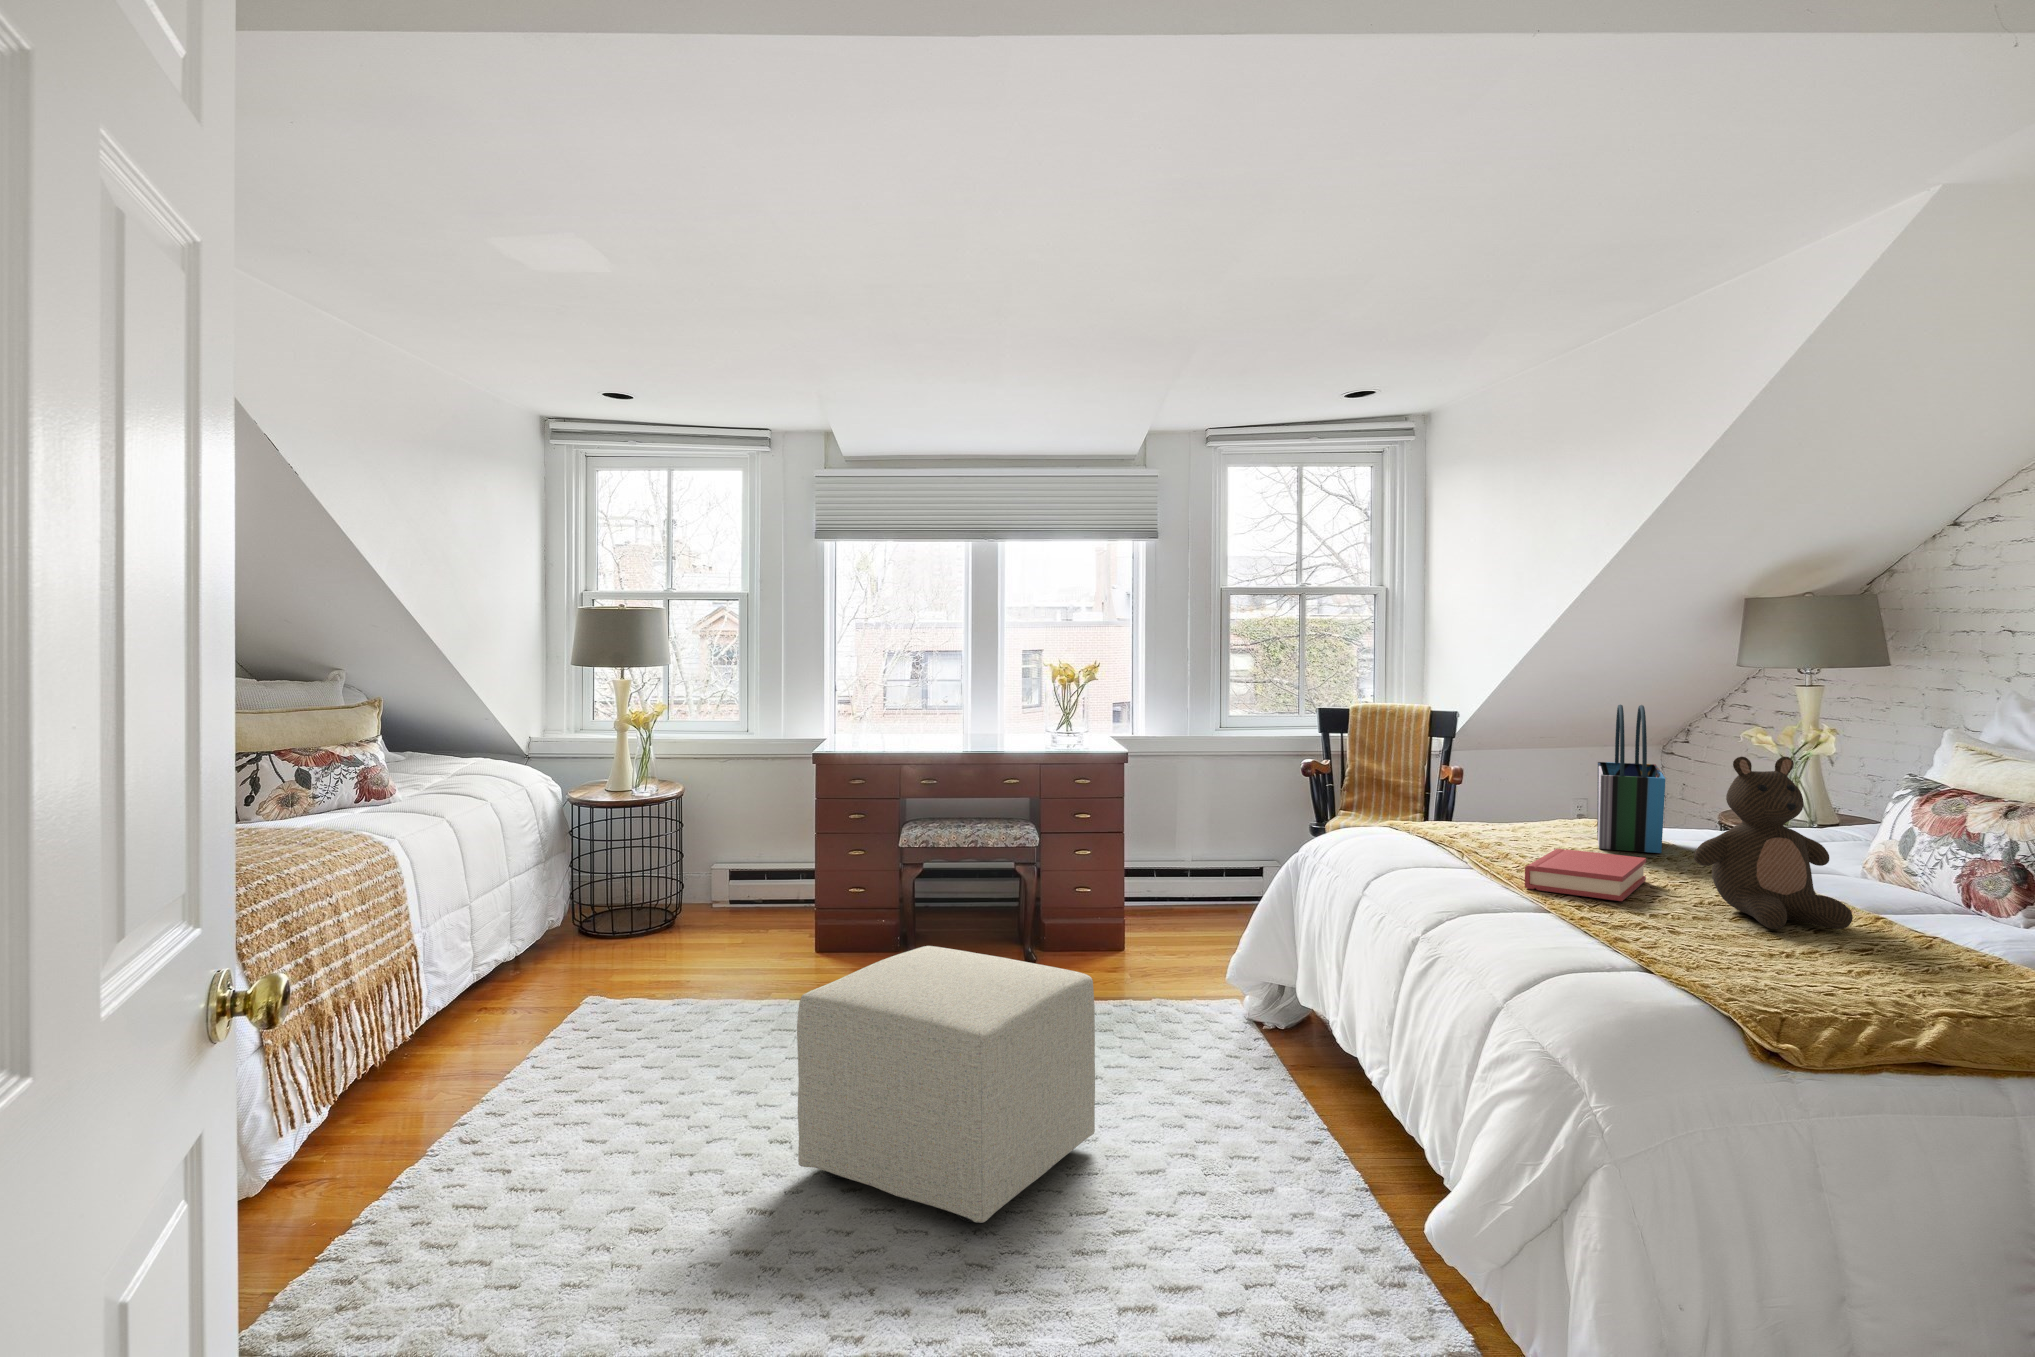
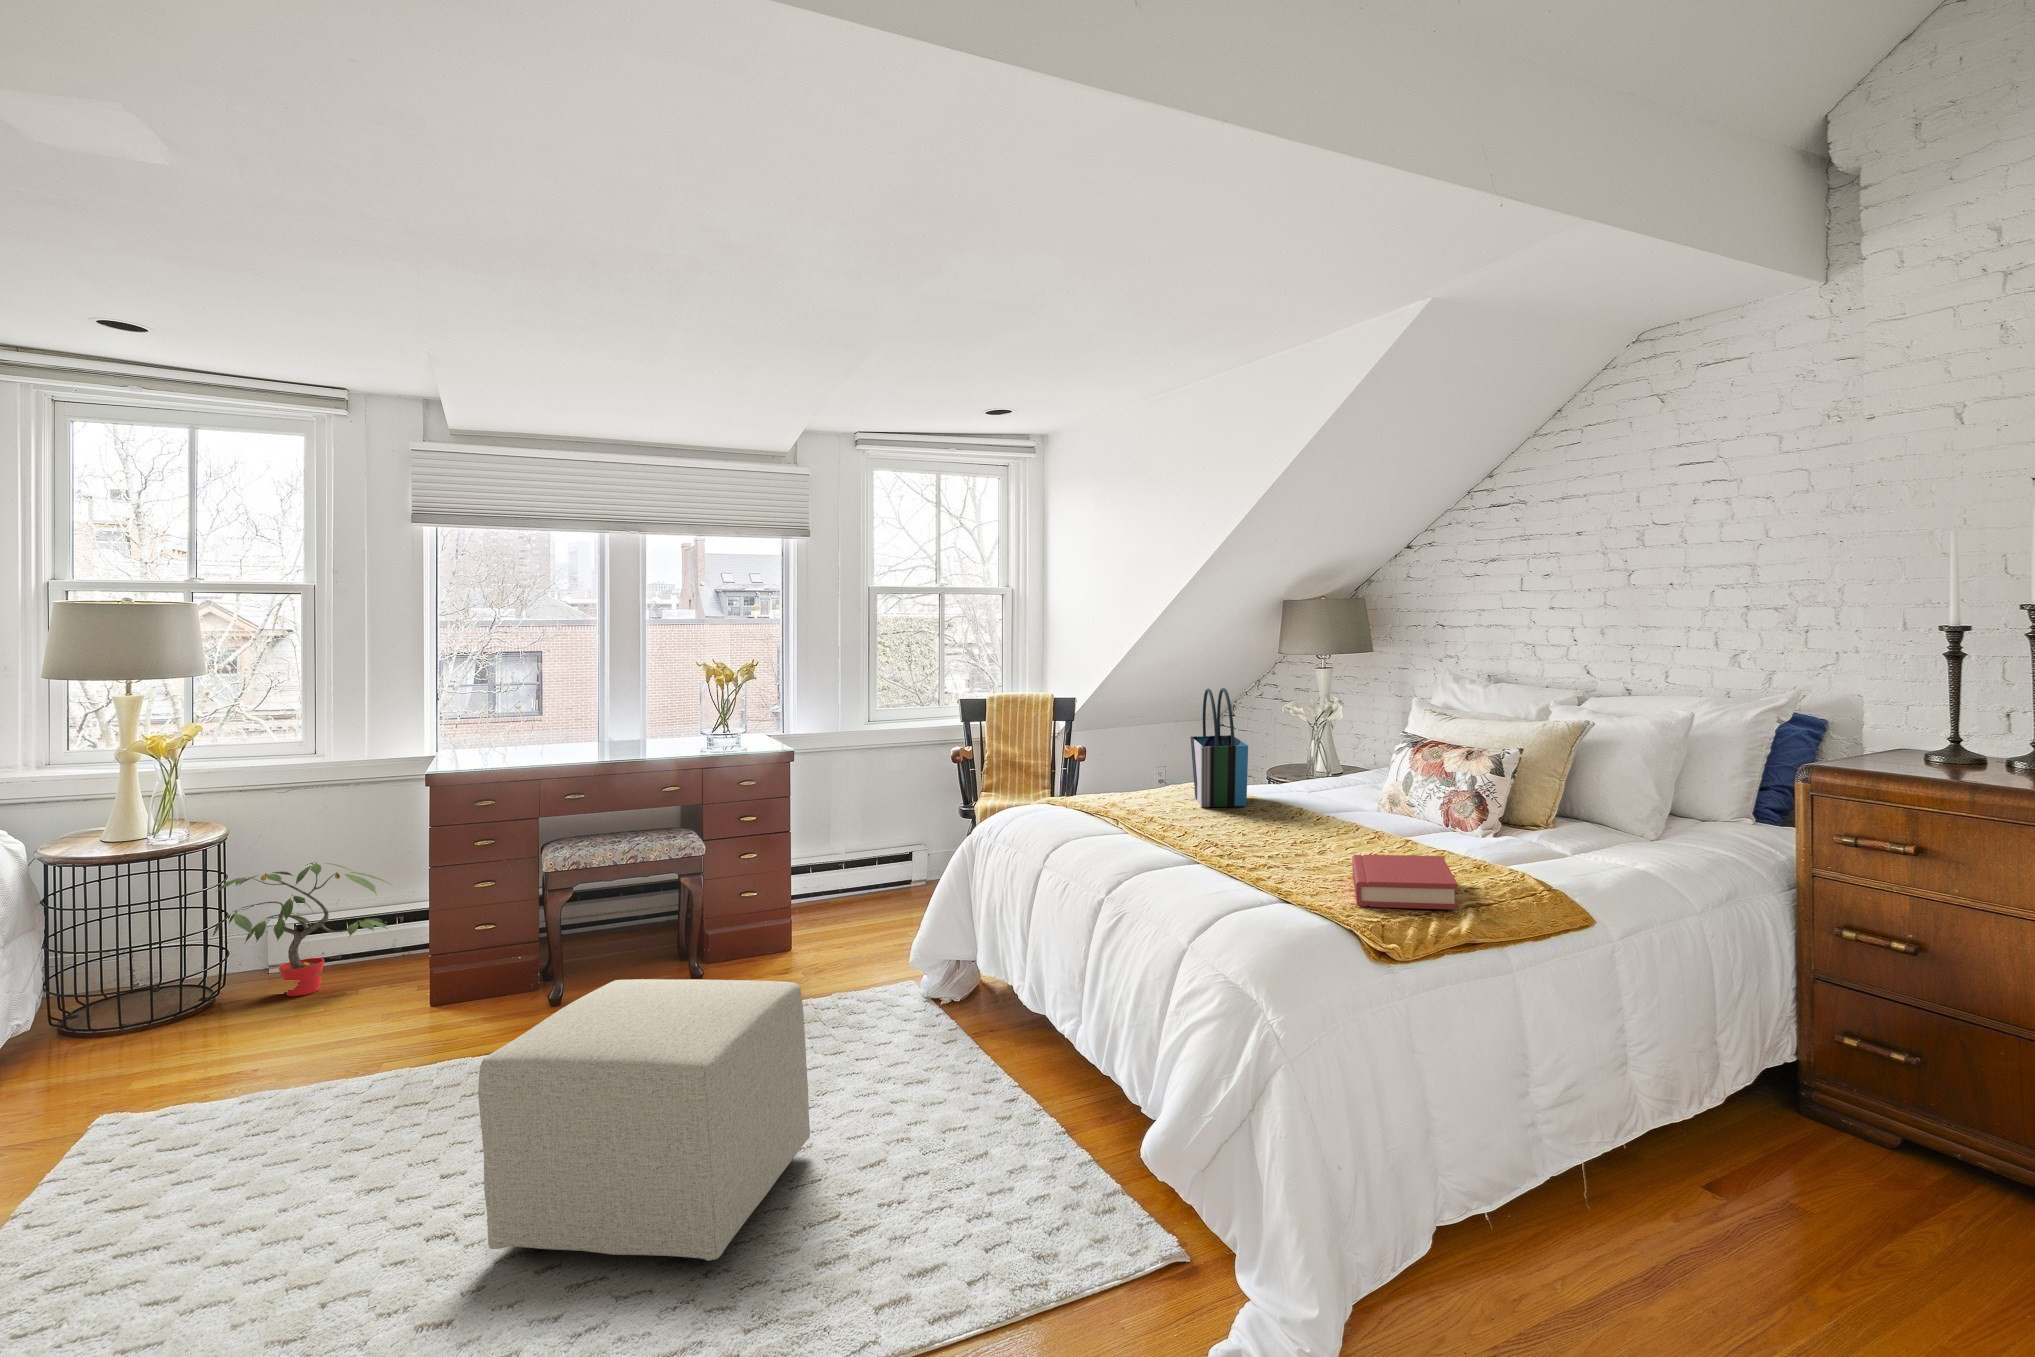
stuffed bear: present [1694,757,1853,929] -> none [1288,720,1398,856]
potted plant: none [635,807,776,924] -> present [213,862,388,996]
hardback book: present [1525,849,1646,901] -> present [1352,855,1459,910]

